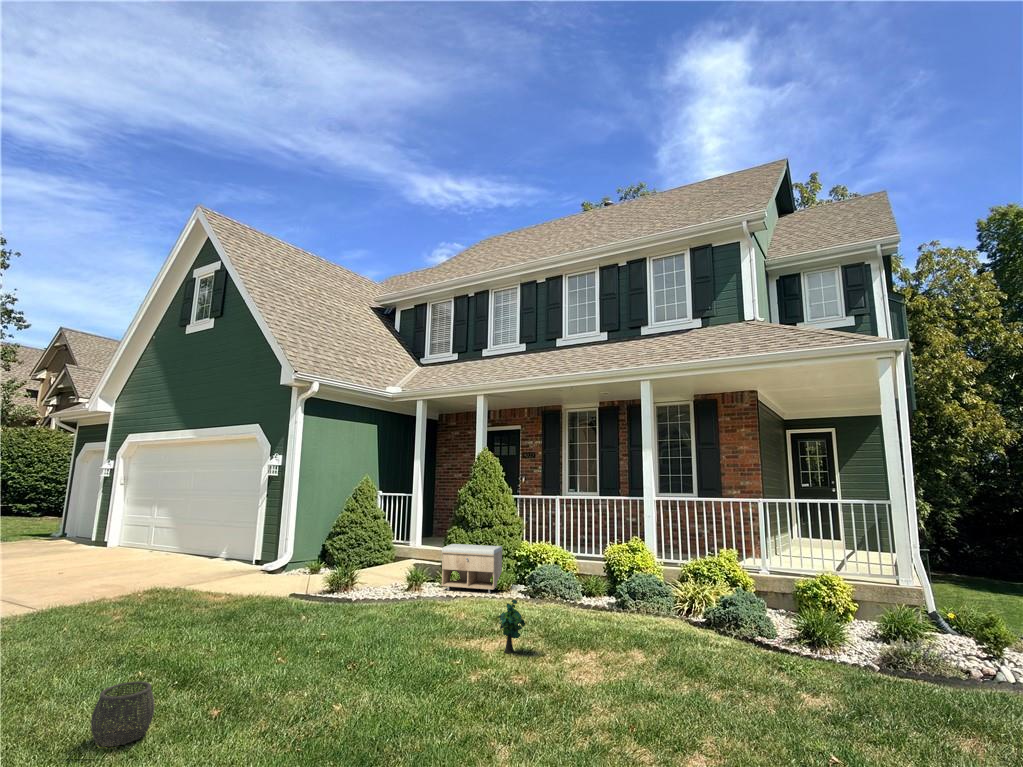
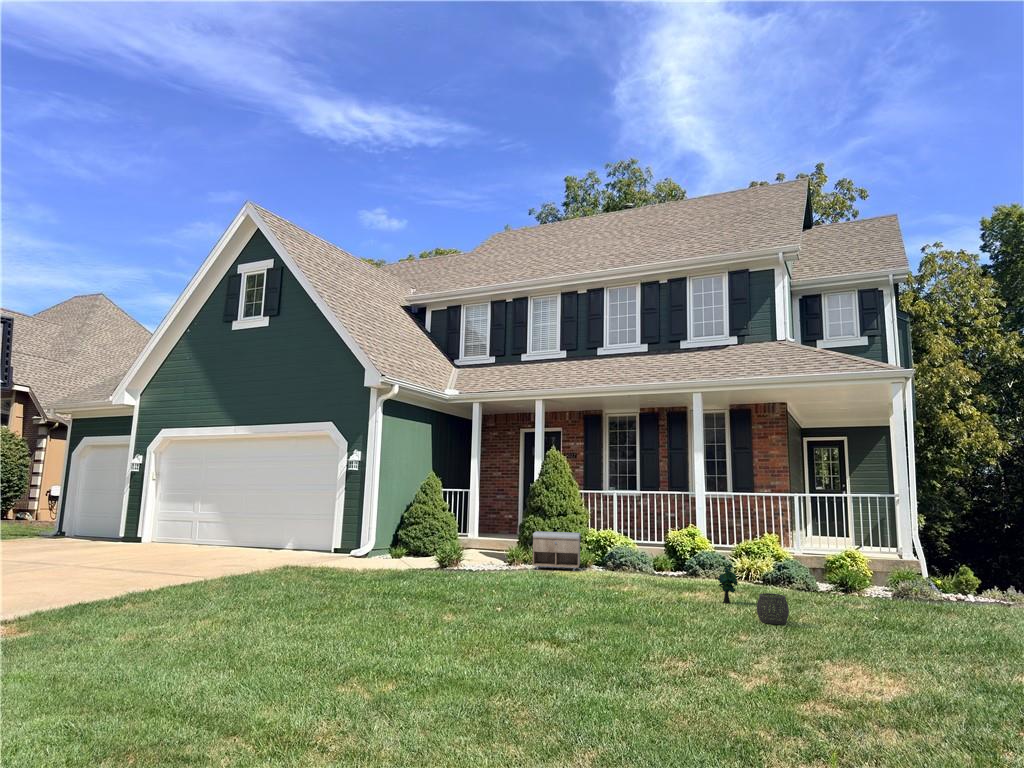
decorative plant: present [498,600,526,653] -> present [717,565,738,603]
woven basket: present [91,681,155,747] -> present [756,593,789,624]

